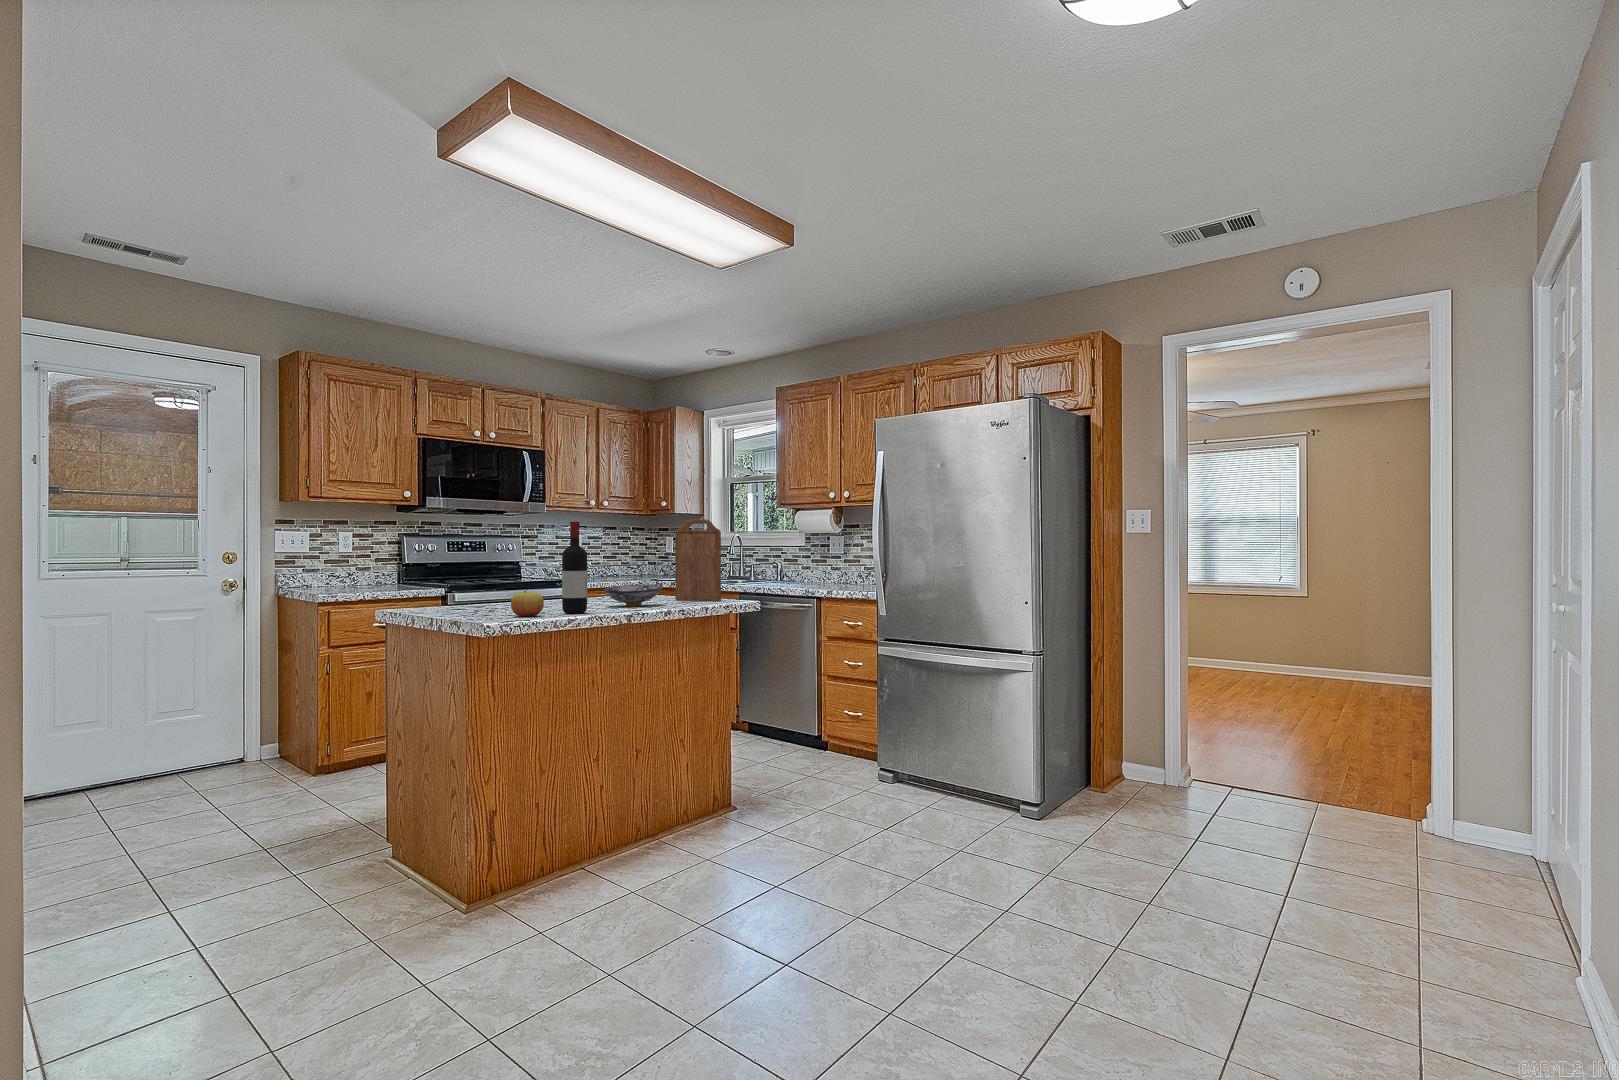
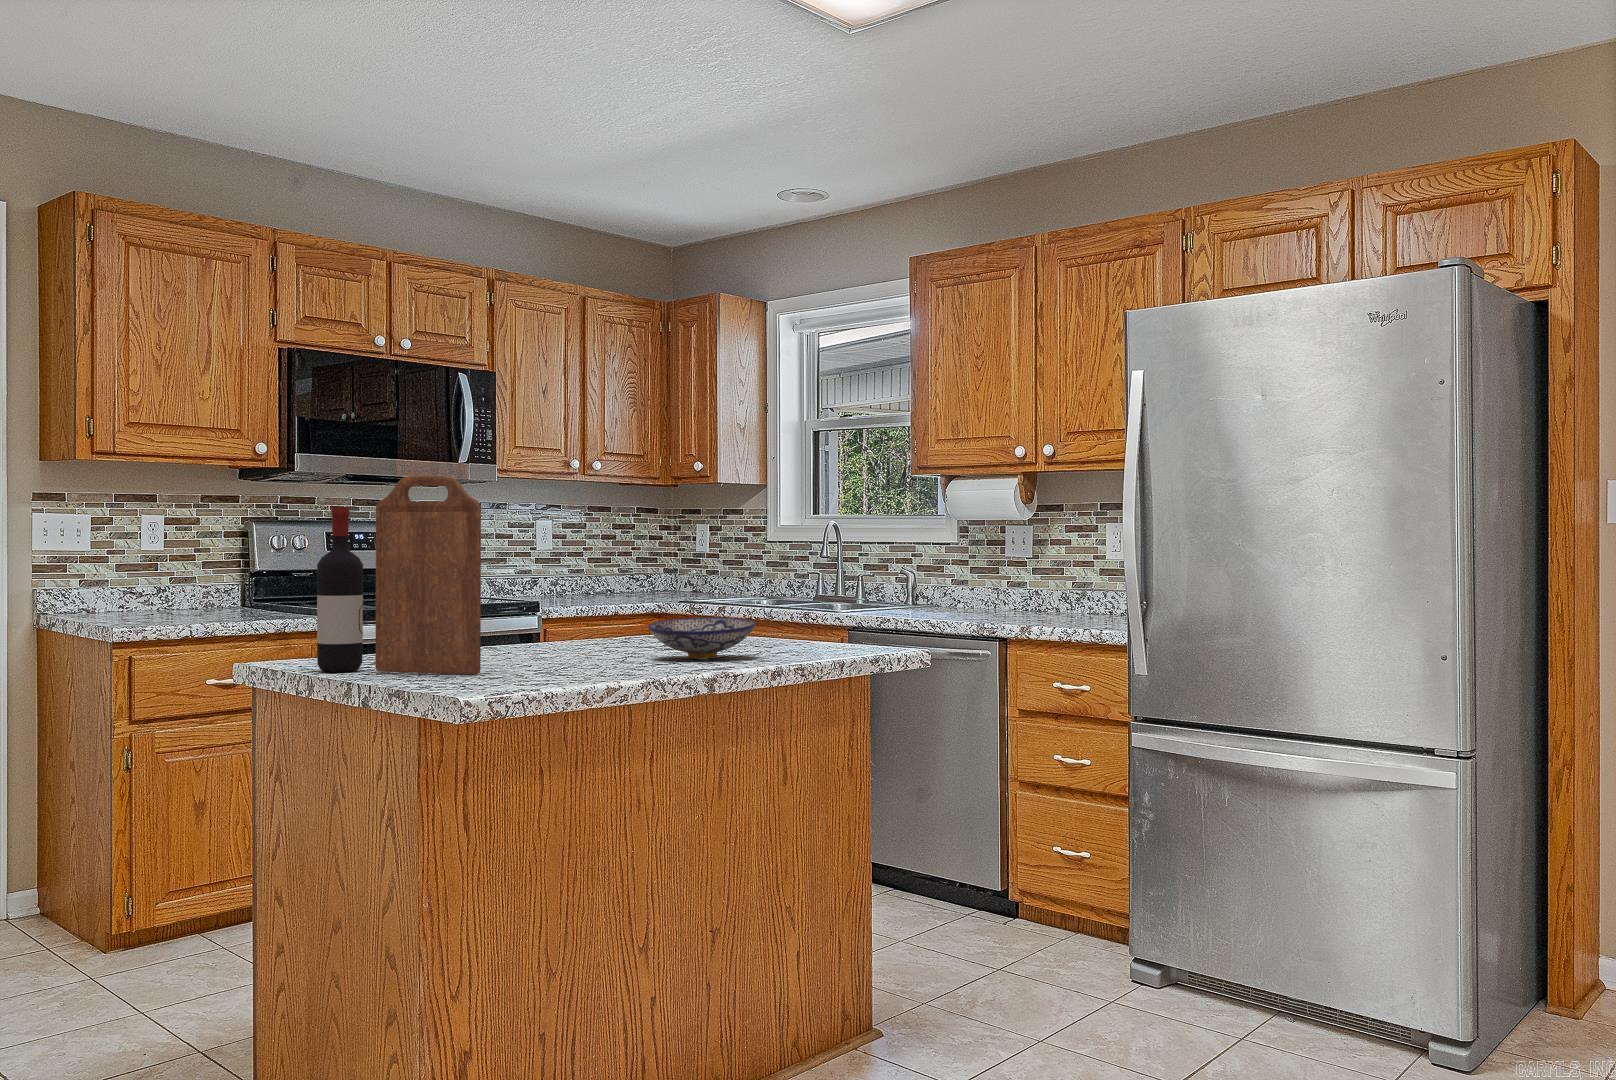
cutting board: present [675,519,721,601] -> present [375,476,481,675]
wine bottle: present [562,522,587,614] -> present [317,507,363,672]
apple: present [511,591,544,616] -> none [501,632,562,682]

